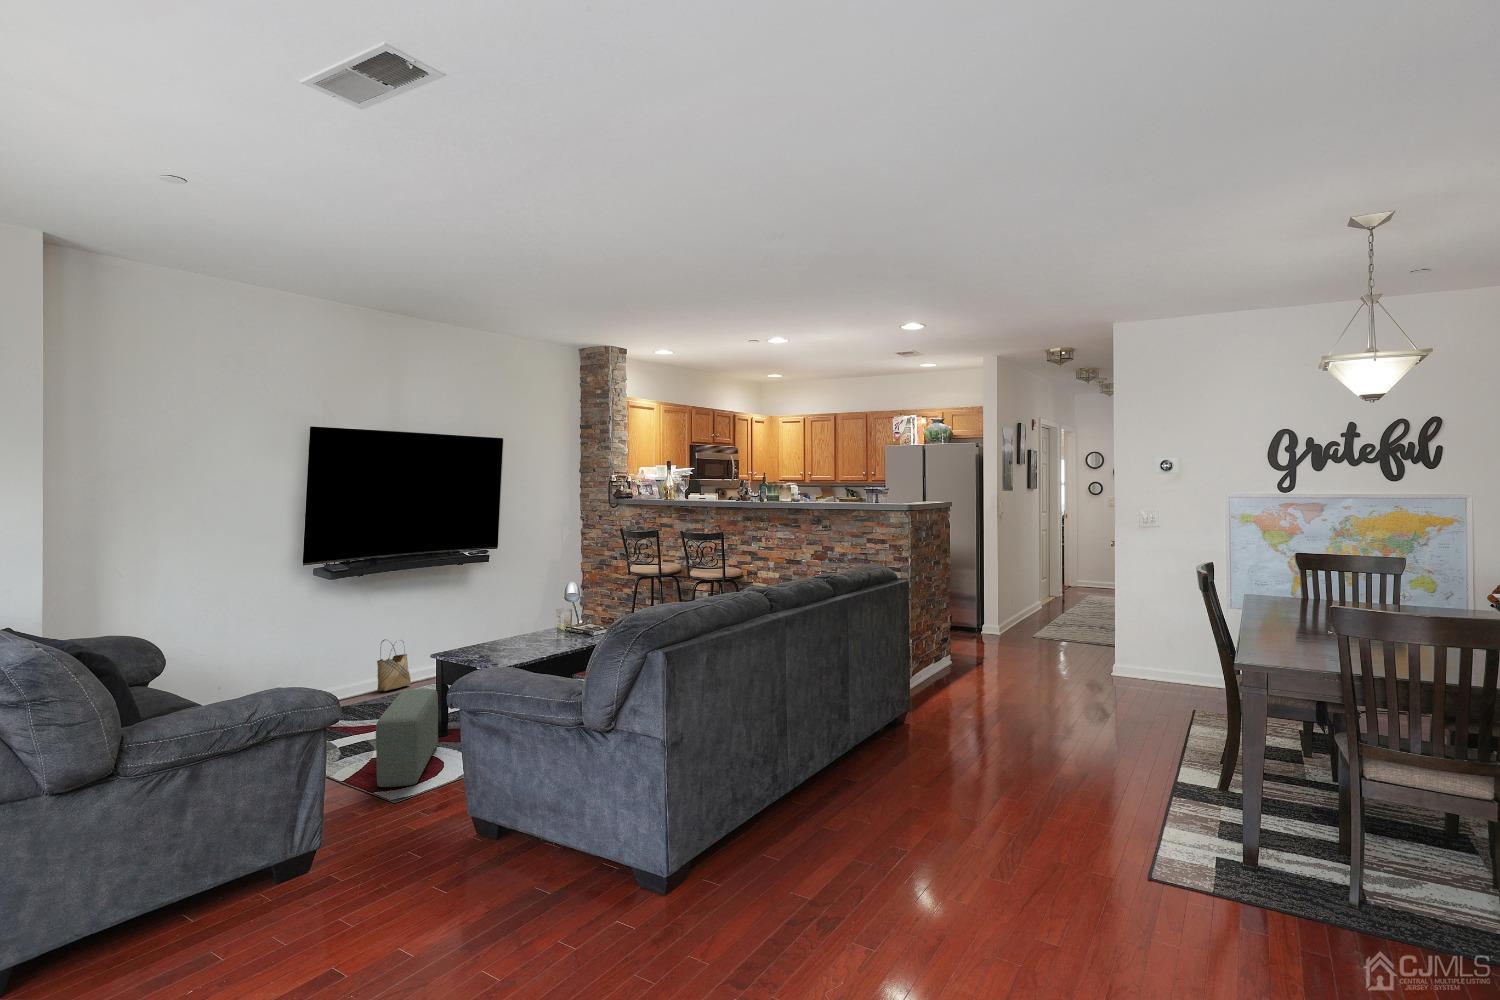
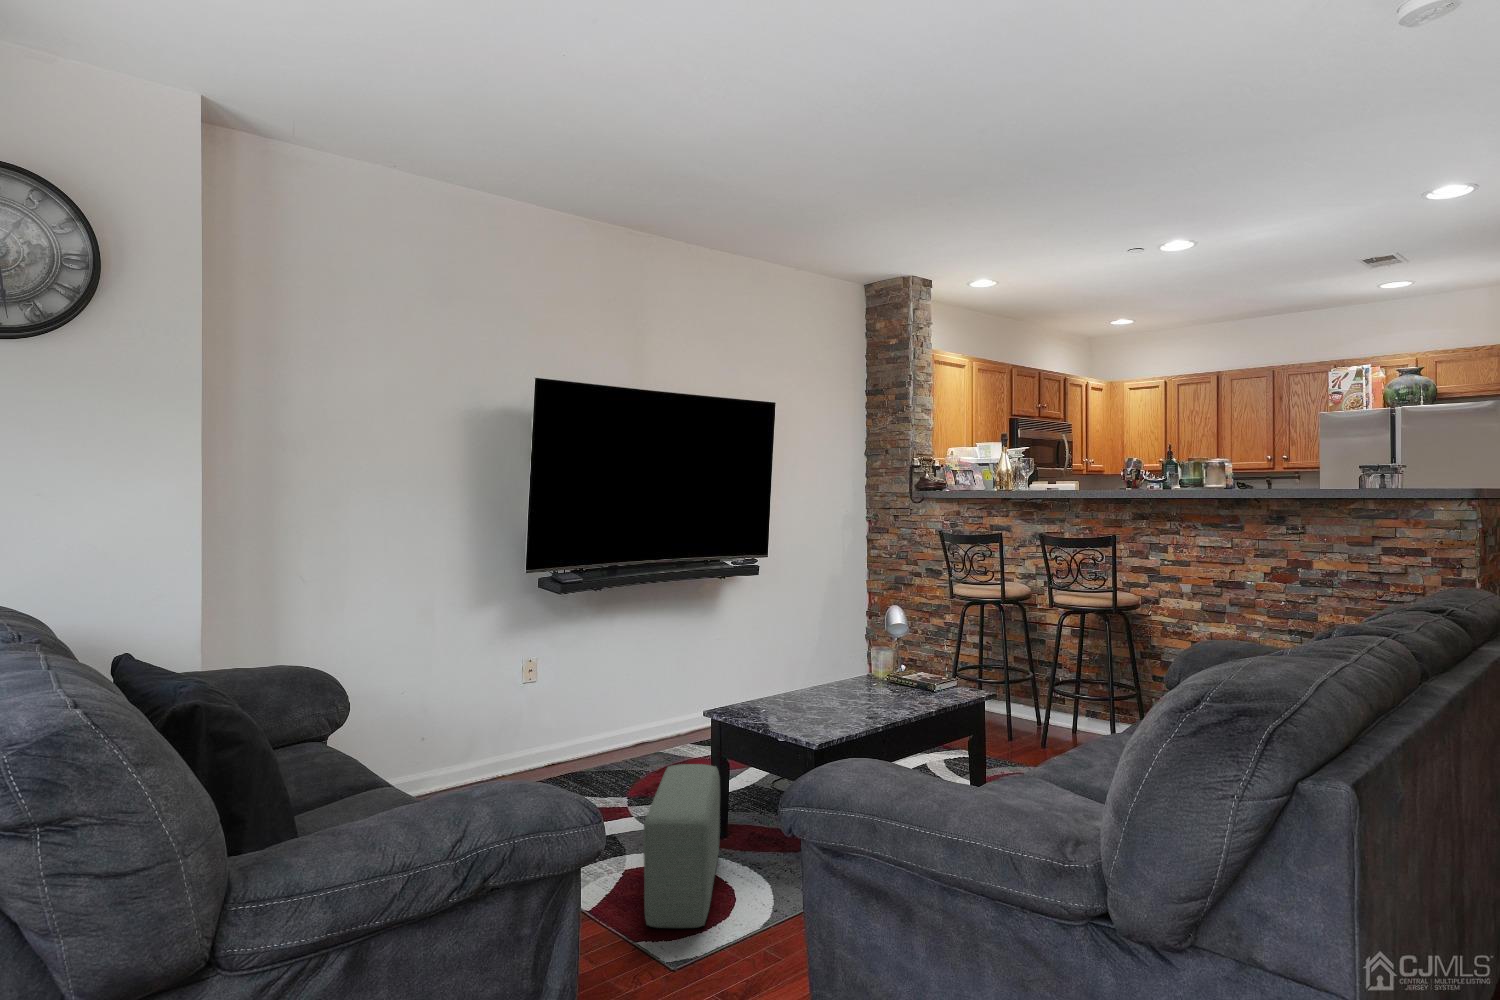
woven basket: present [377,639,411,691] -> none [612,682,655,755]

